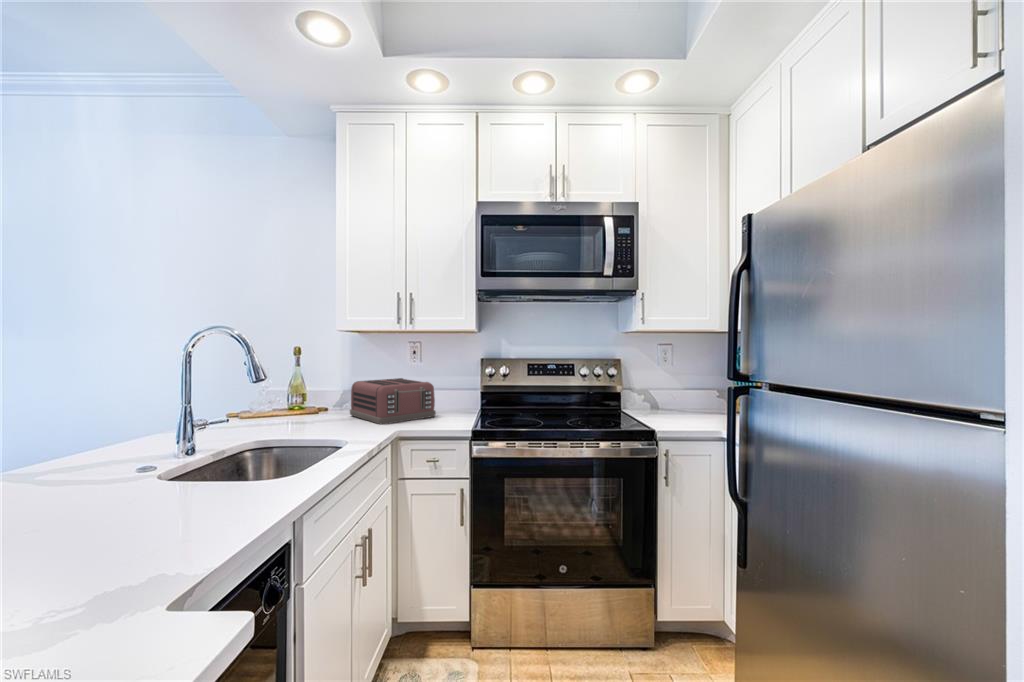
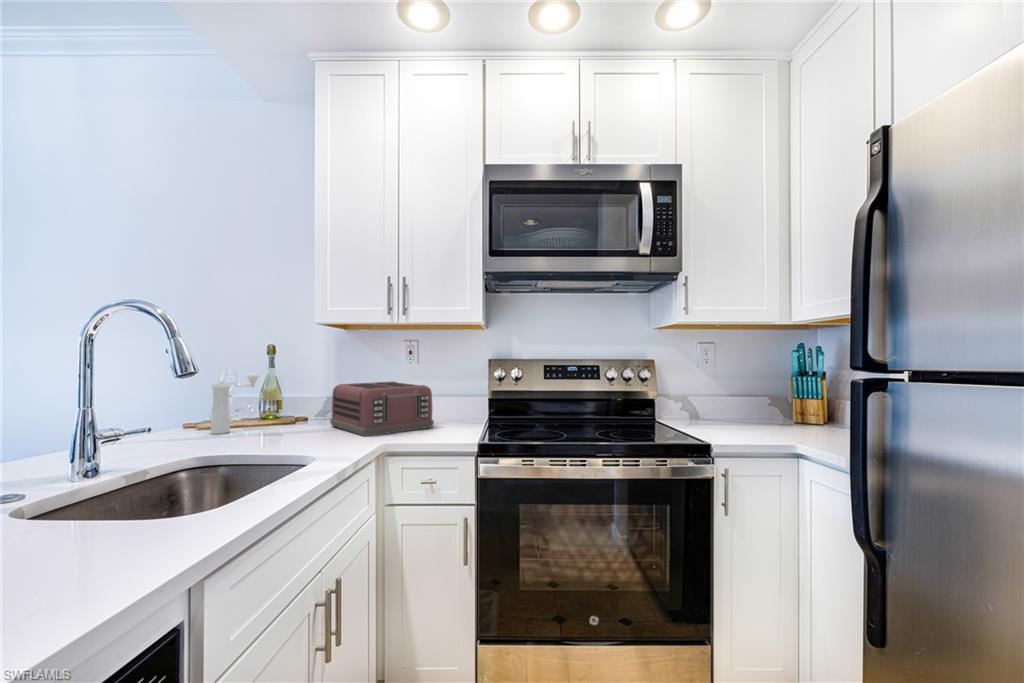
pepper mill: none [254,372,291,423] -> present [211,373,259,434]

